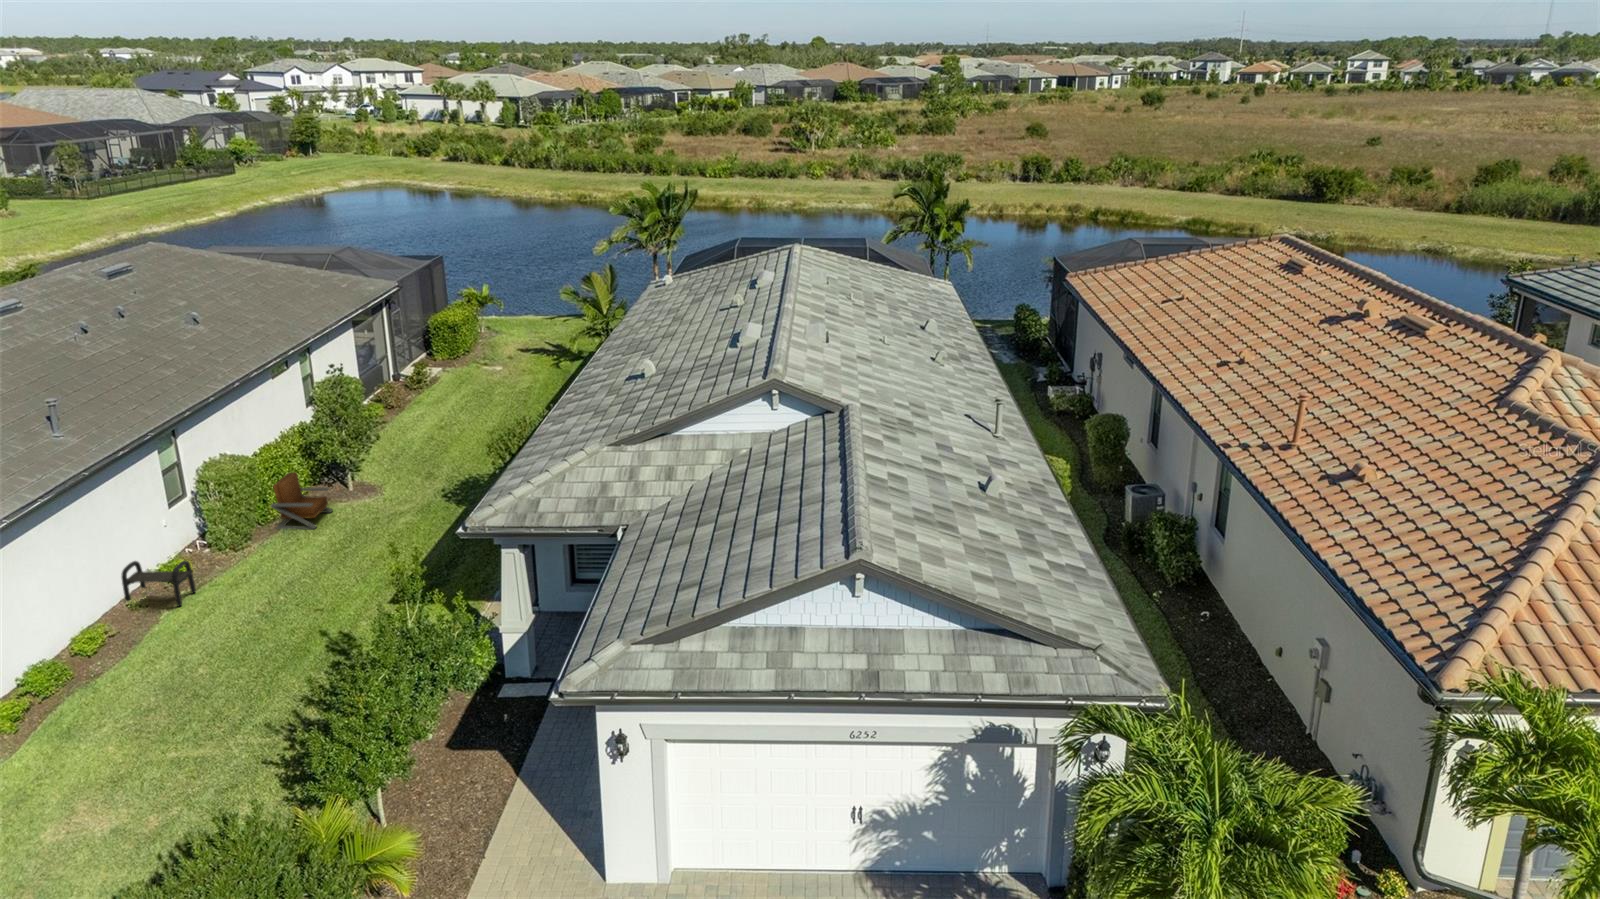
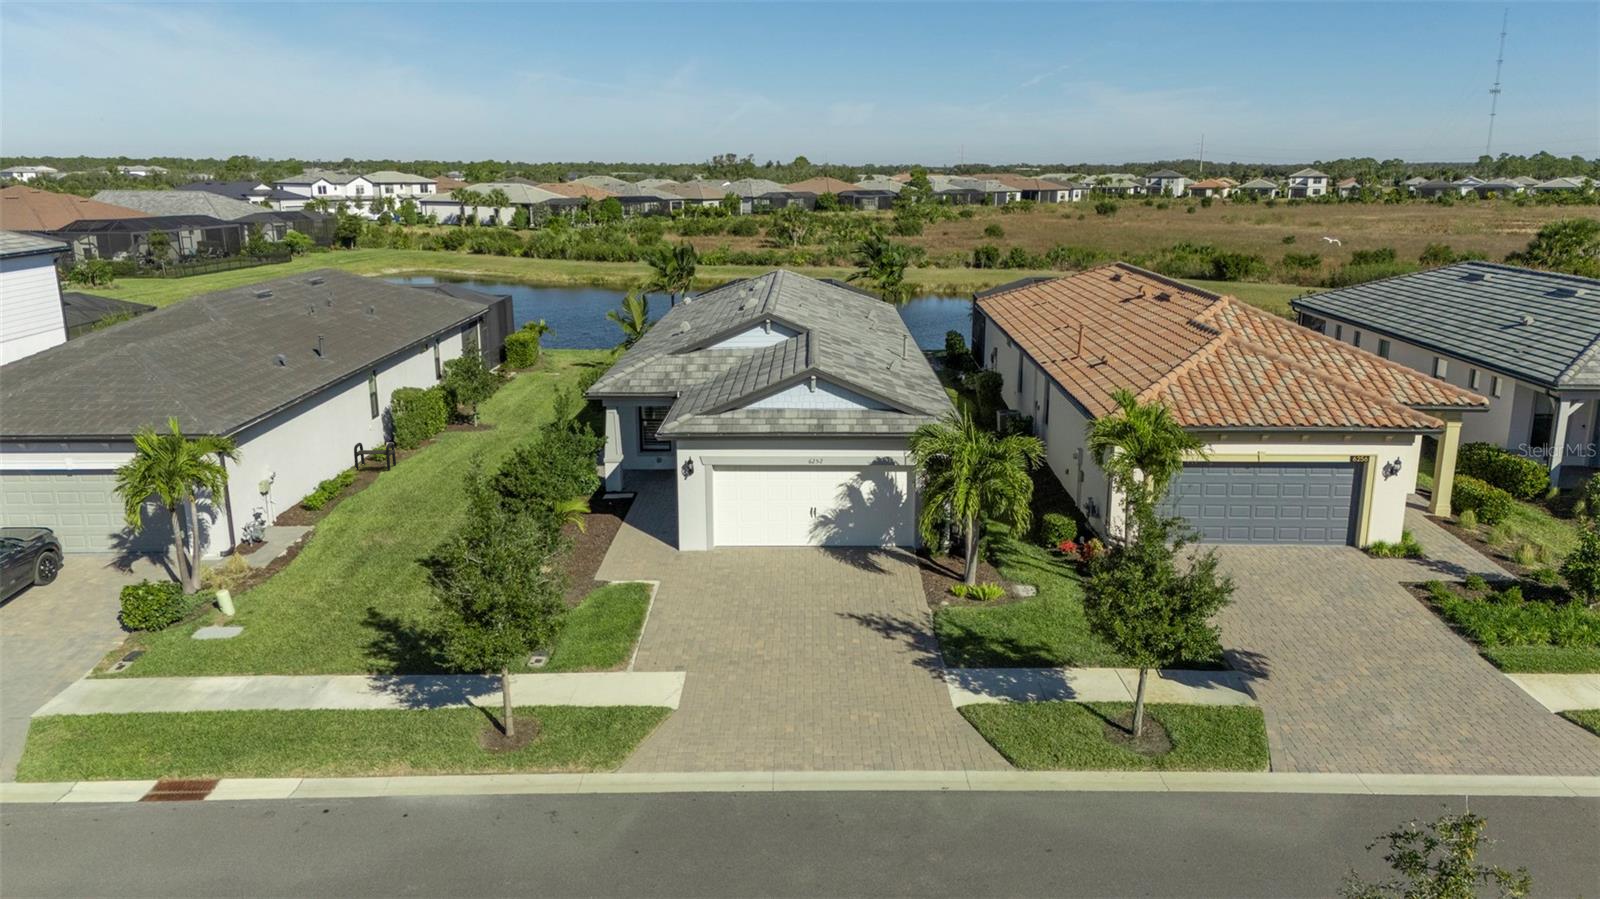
lounge chair: present [270,472,332,529] -> none [430,407,467,442]

